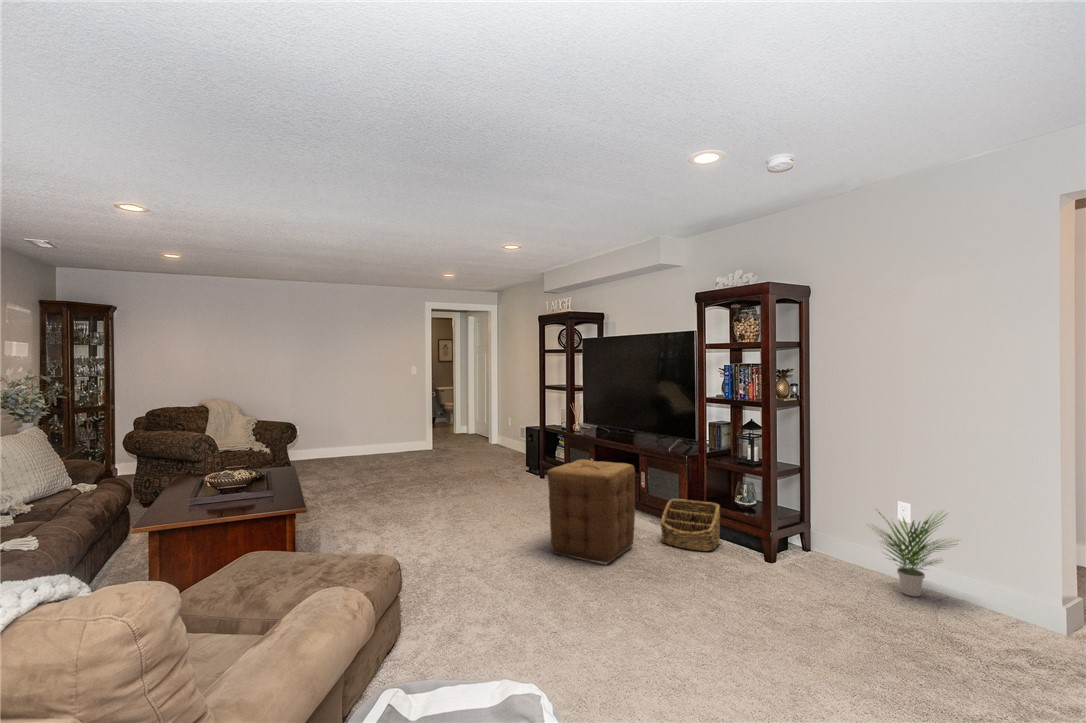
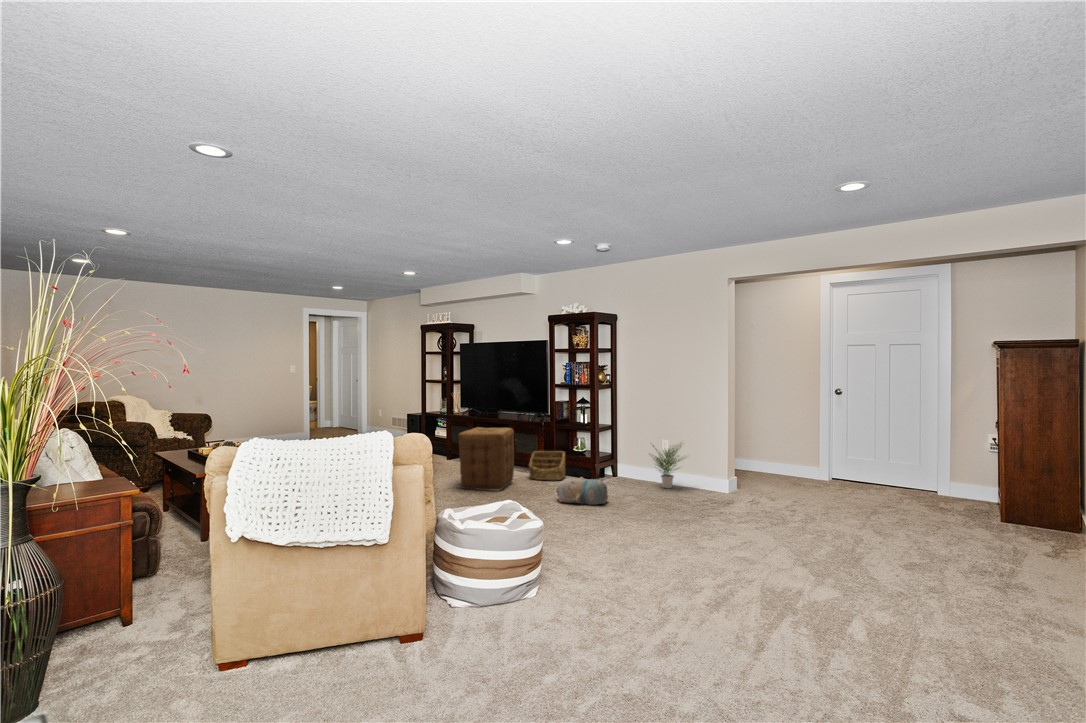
plush toy: none [693,565,790,627] -> present [556,477,608,505]

